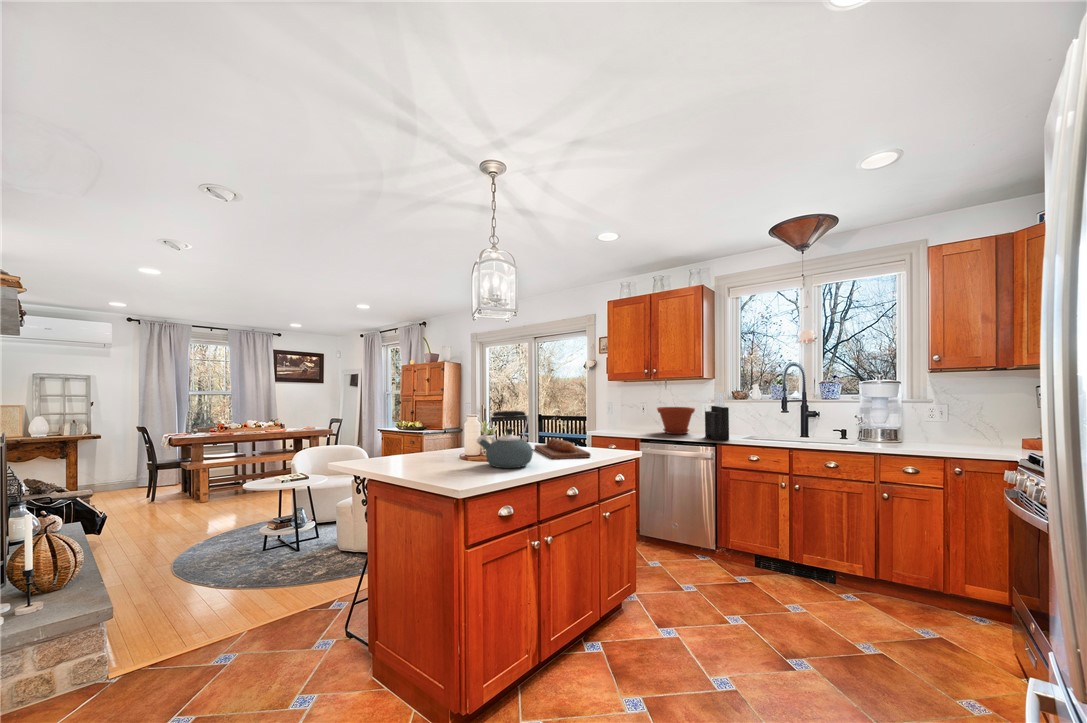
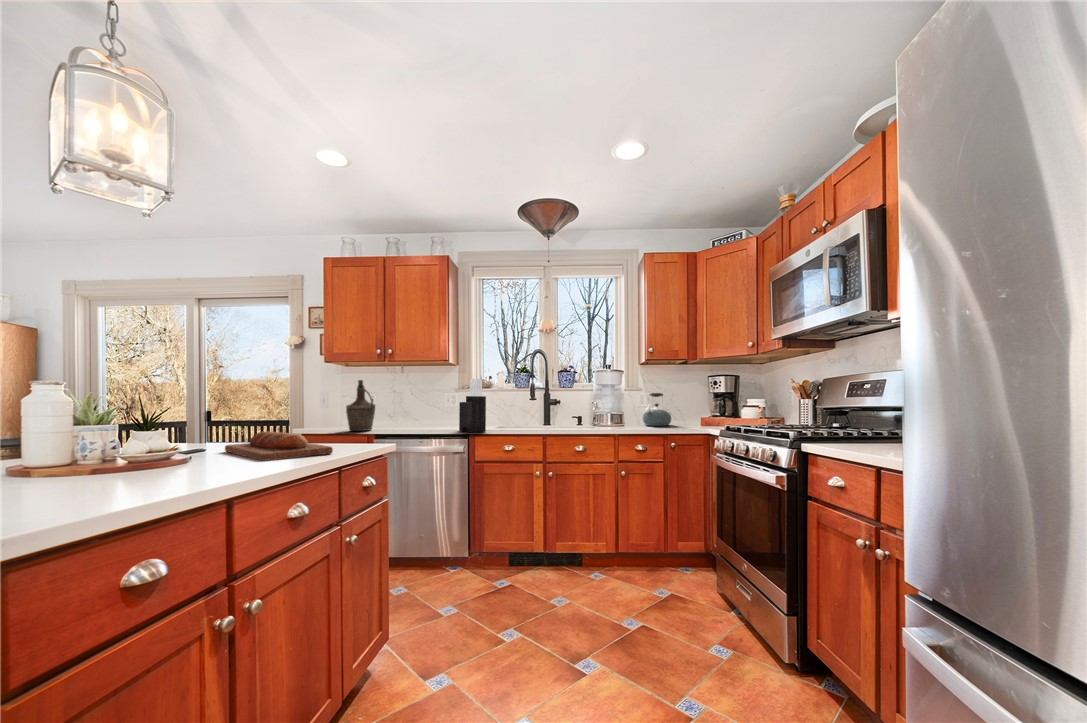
bottle: none [612,389,635,431] -> present [346,380,375,431]
plant pot: present [657,407,695,434] -> none [403,400,447,430]
kettle: present [477,411,533,468] -> present [643,393,671,426]

